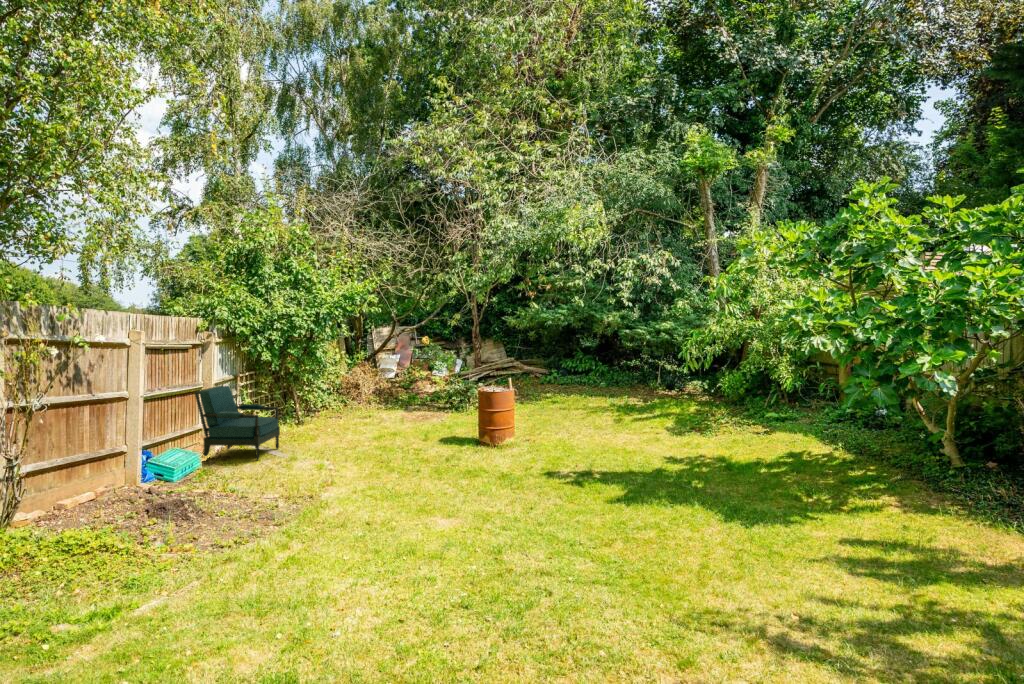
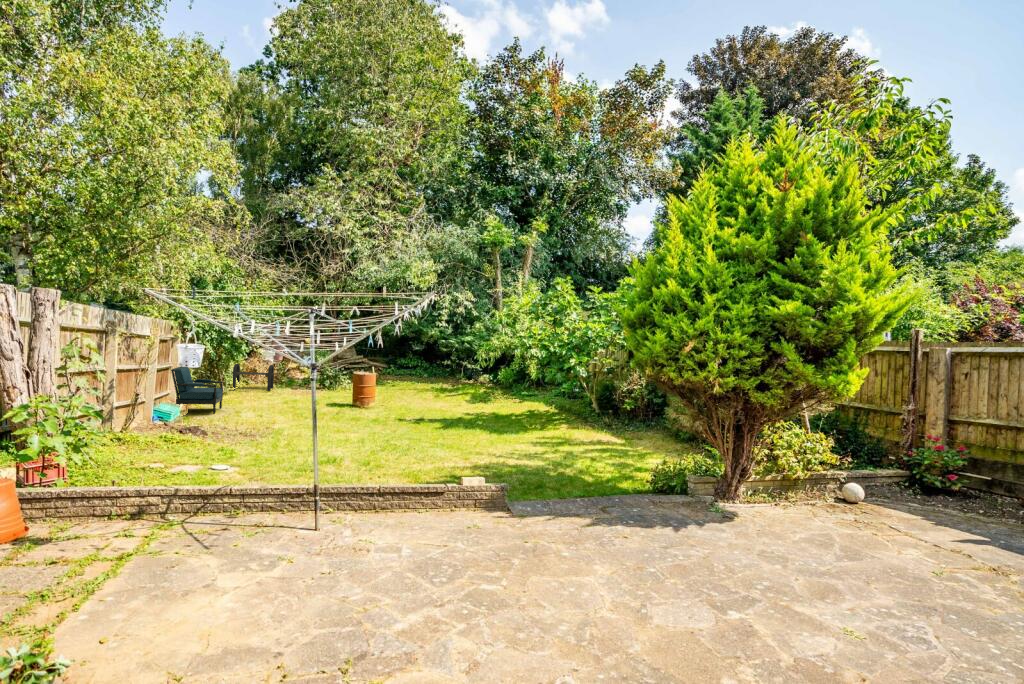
bench: none [326,375,382,414] -> present [232,364,274,391]

